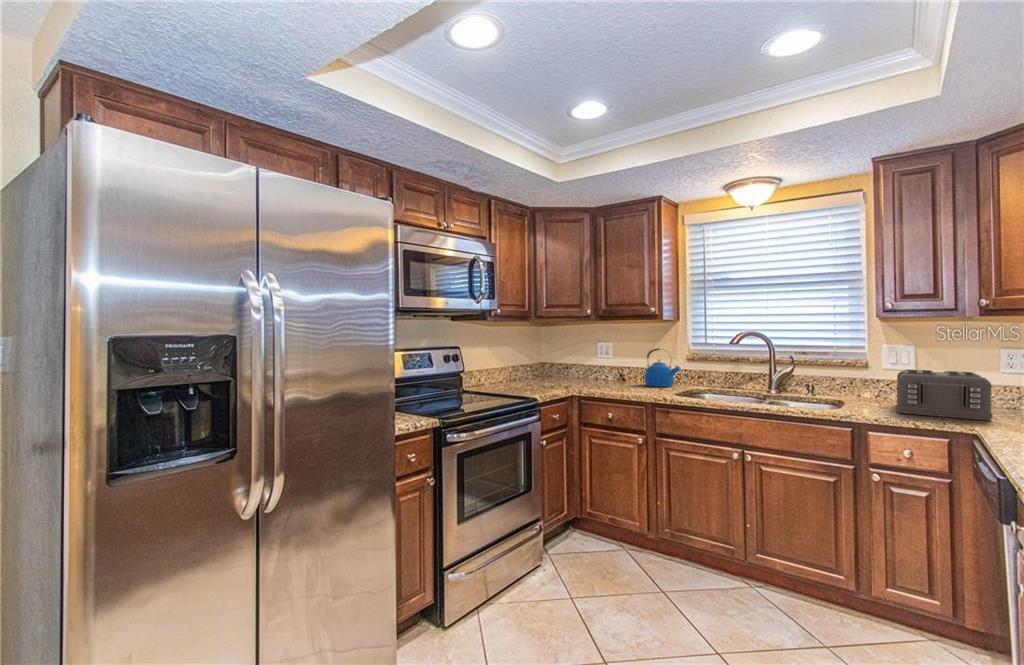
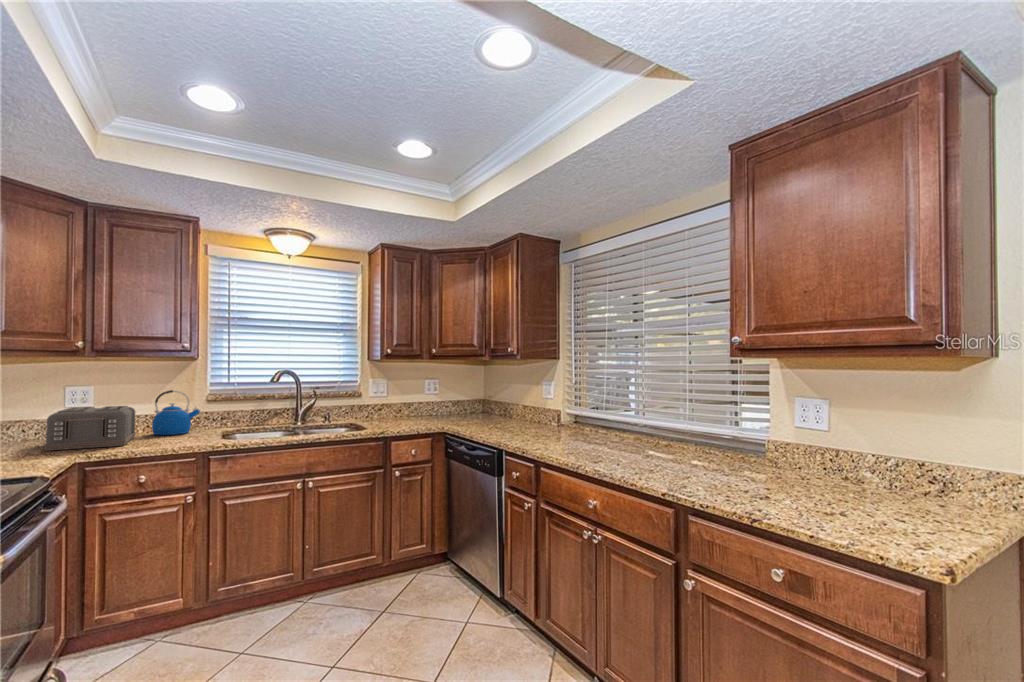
toaster: present [897,369,992,421] -> present [44,406,136,451]

